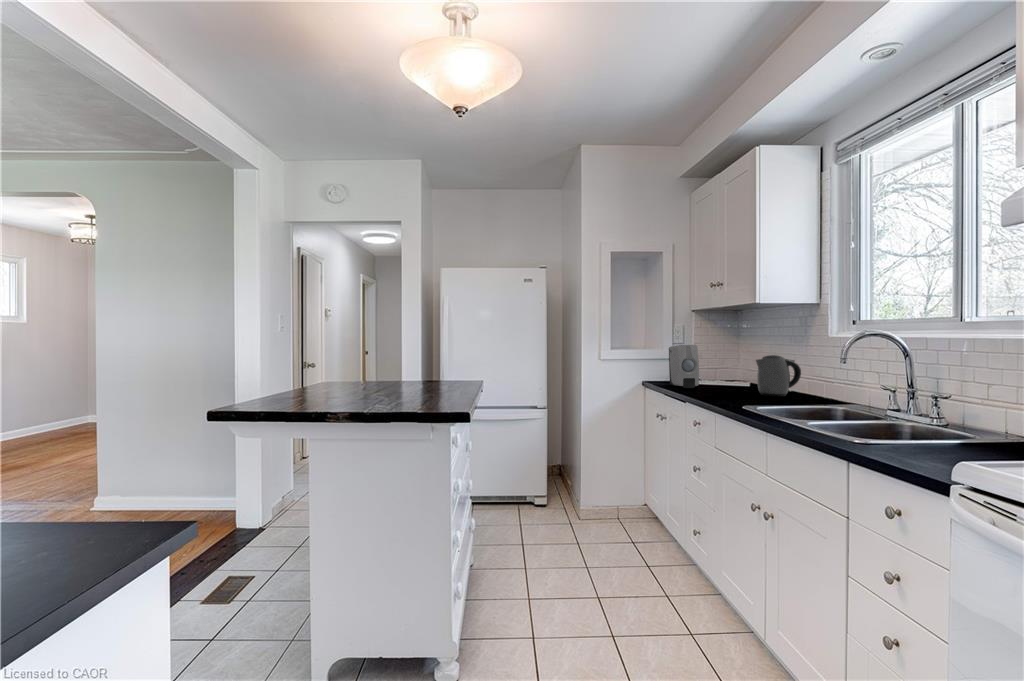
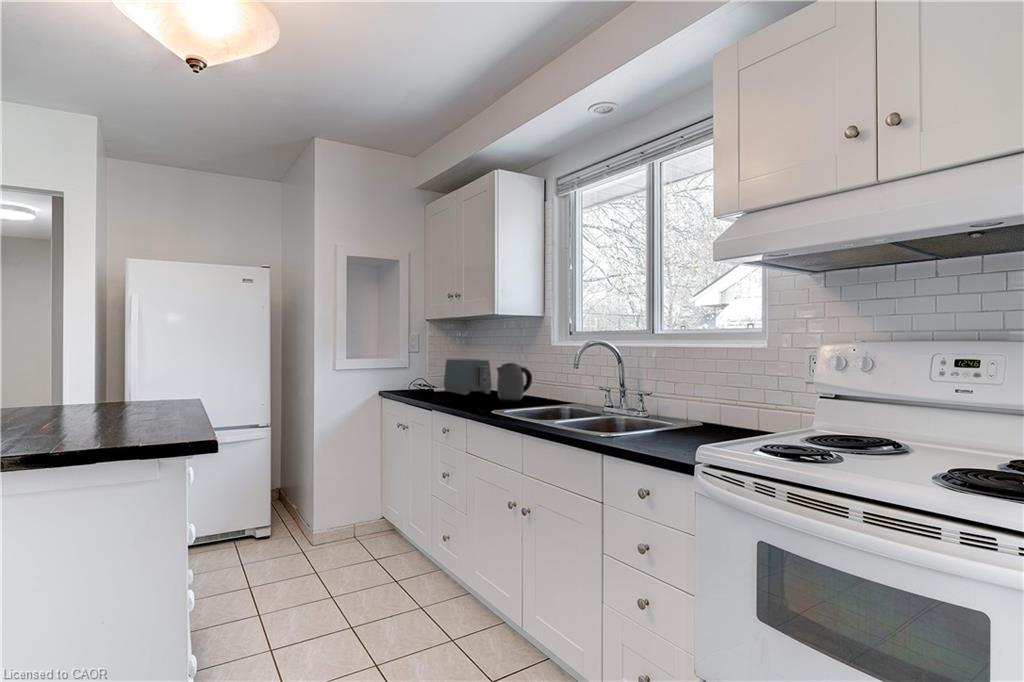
soap dispenser: present [669,345,699,388] -> none [411,354,443,399]
toaster: none [707,351,757,387] -> present [444,359,492,395]

